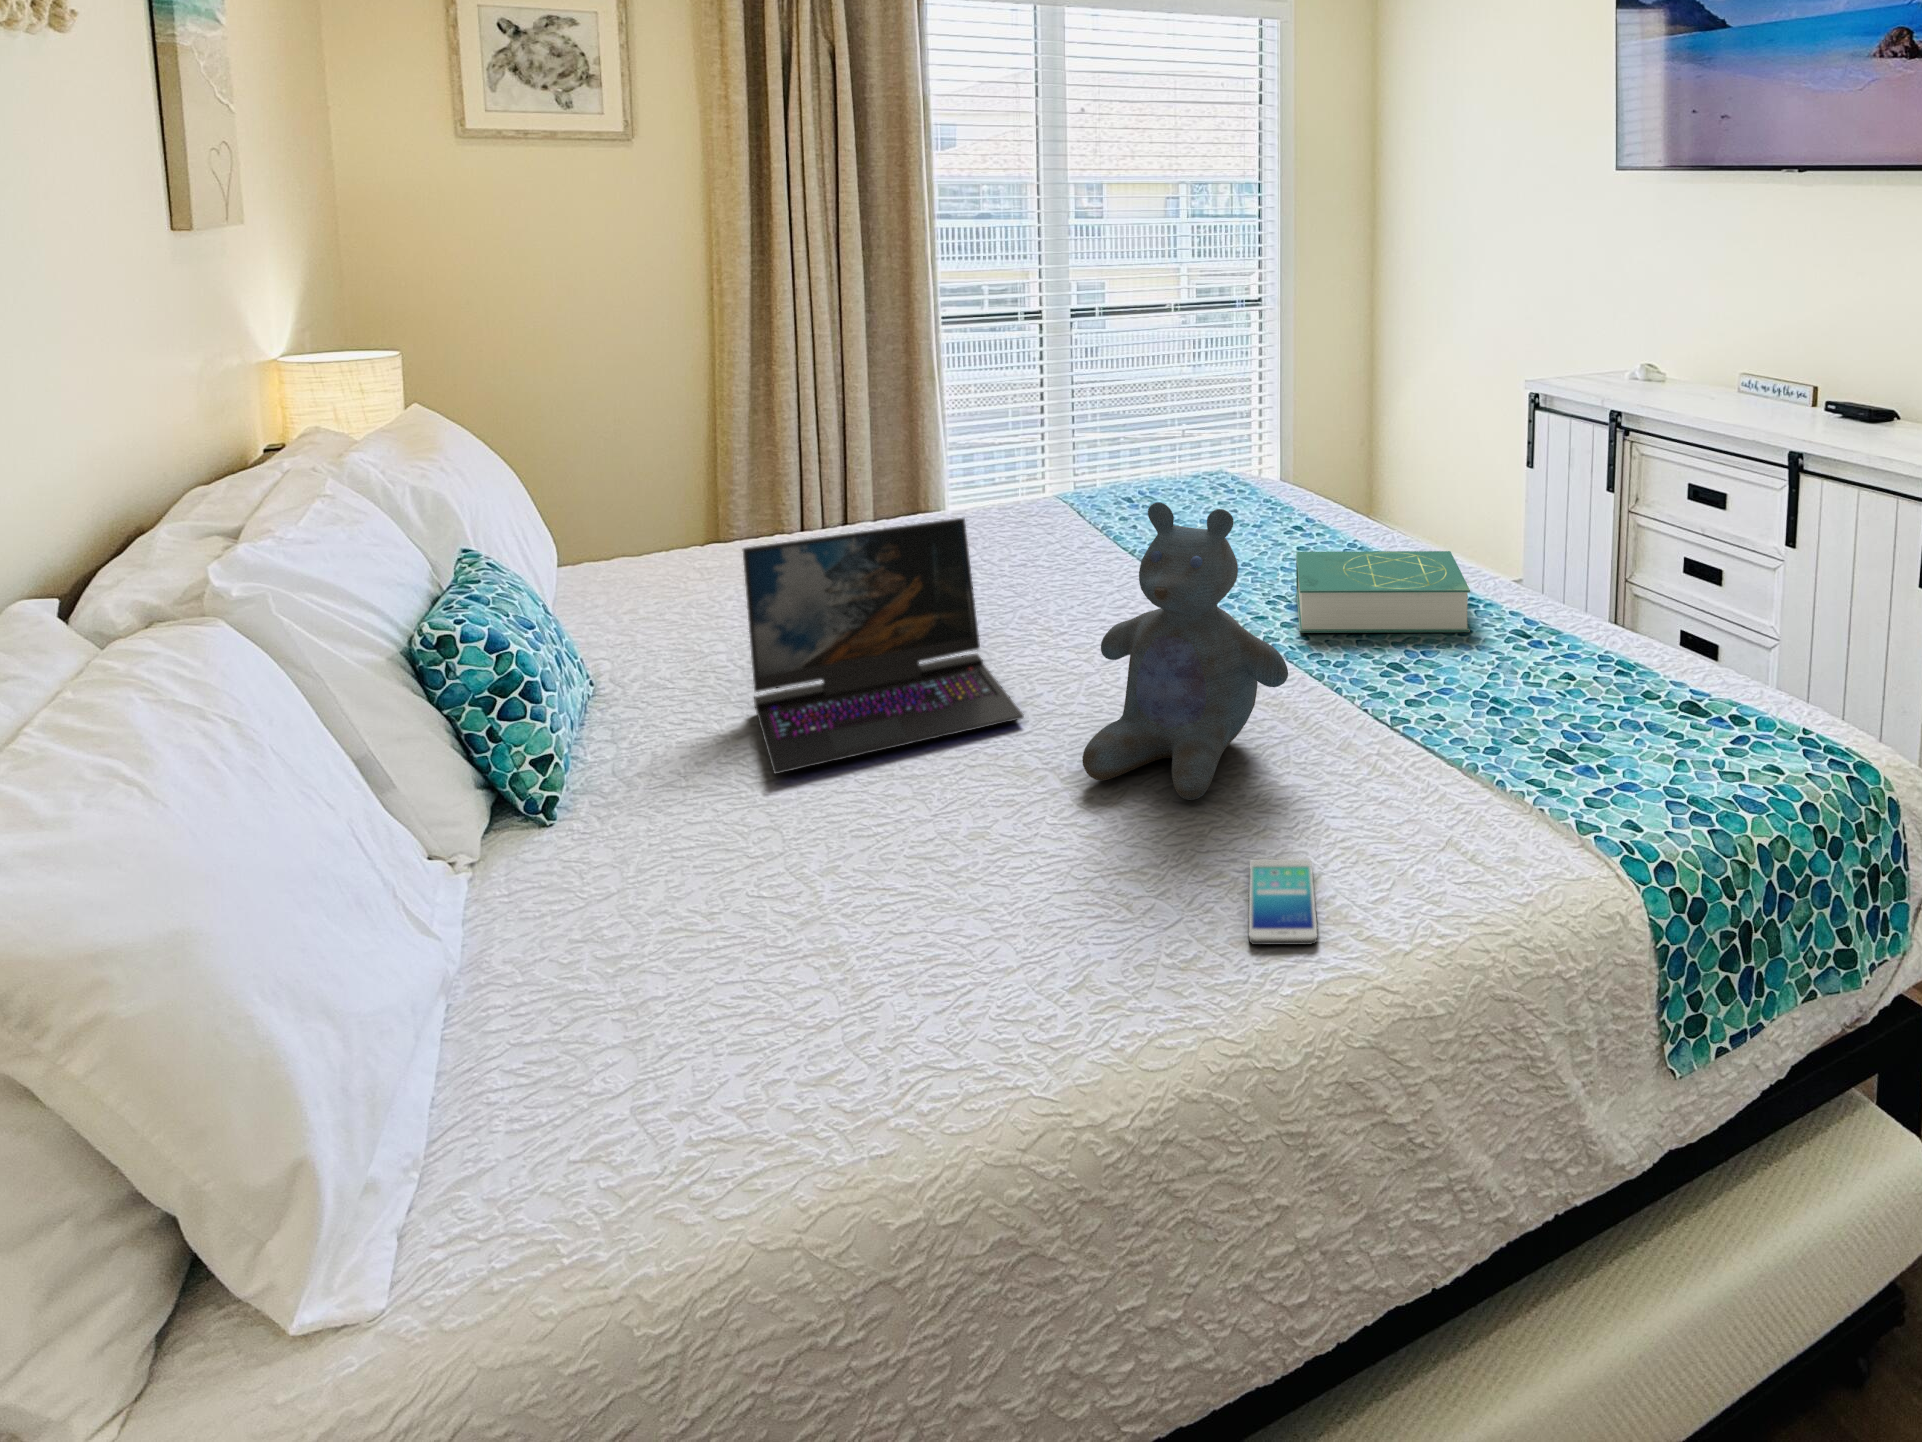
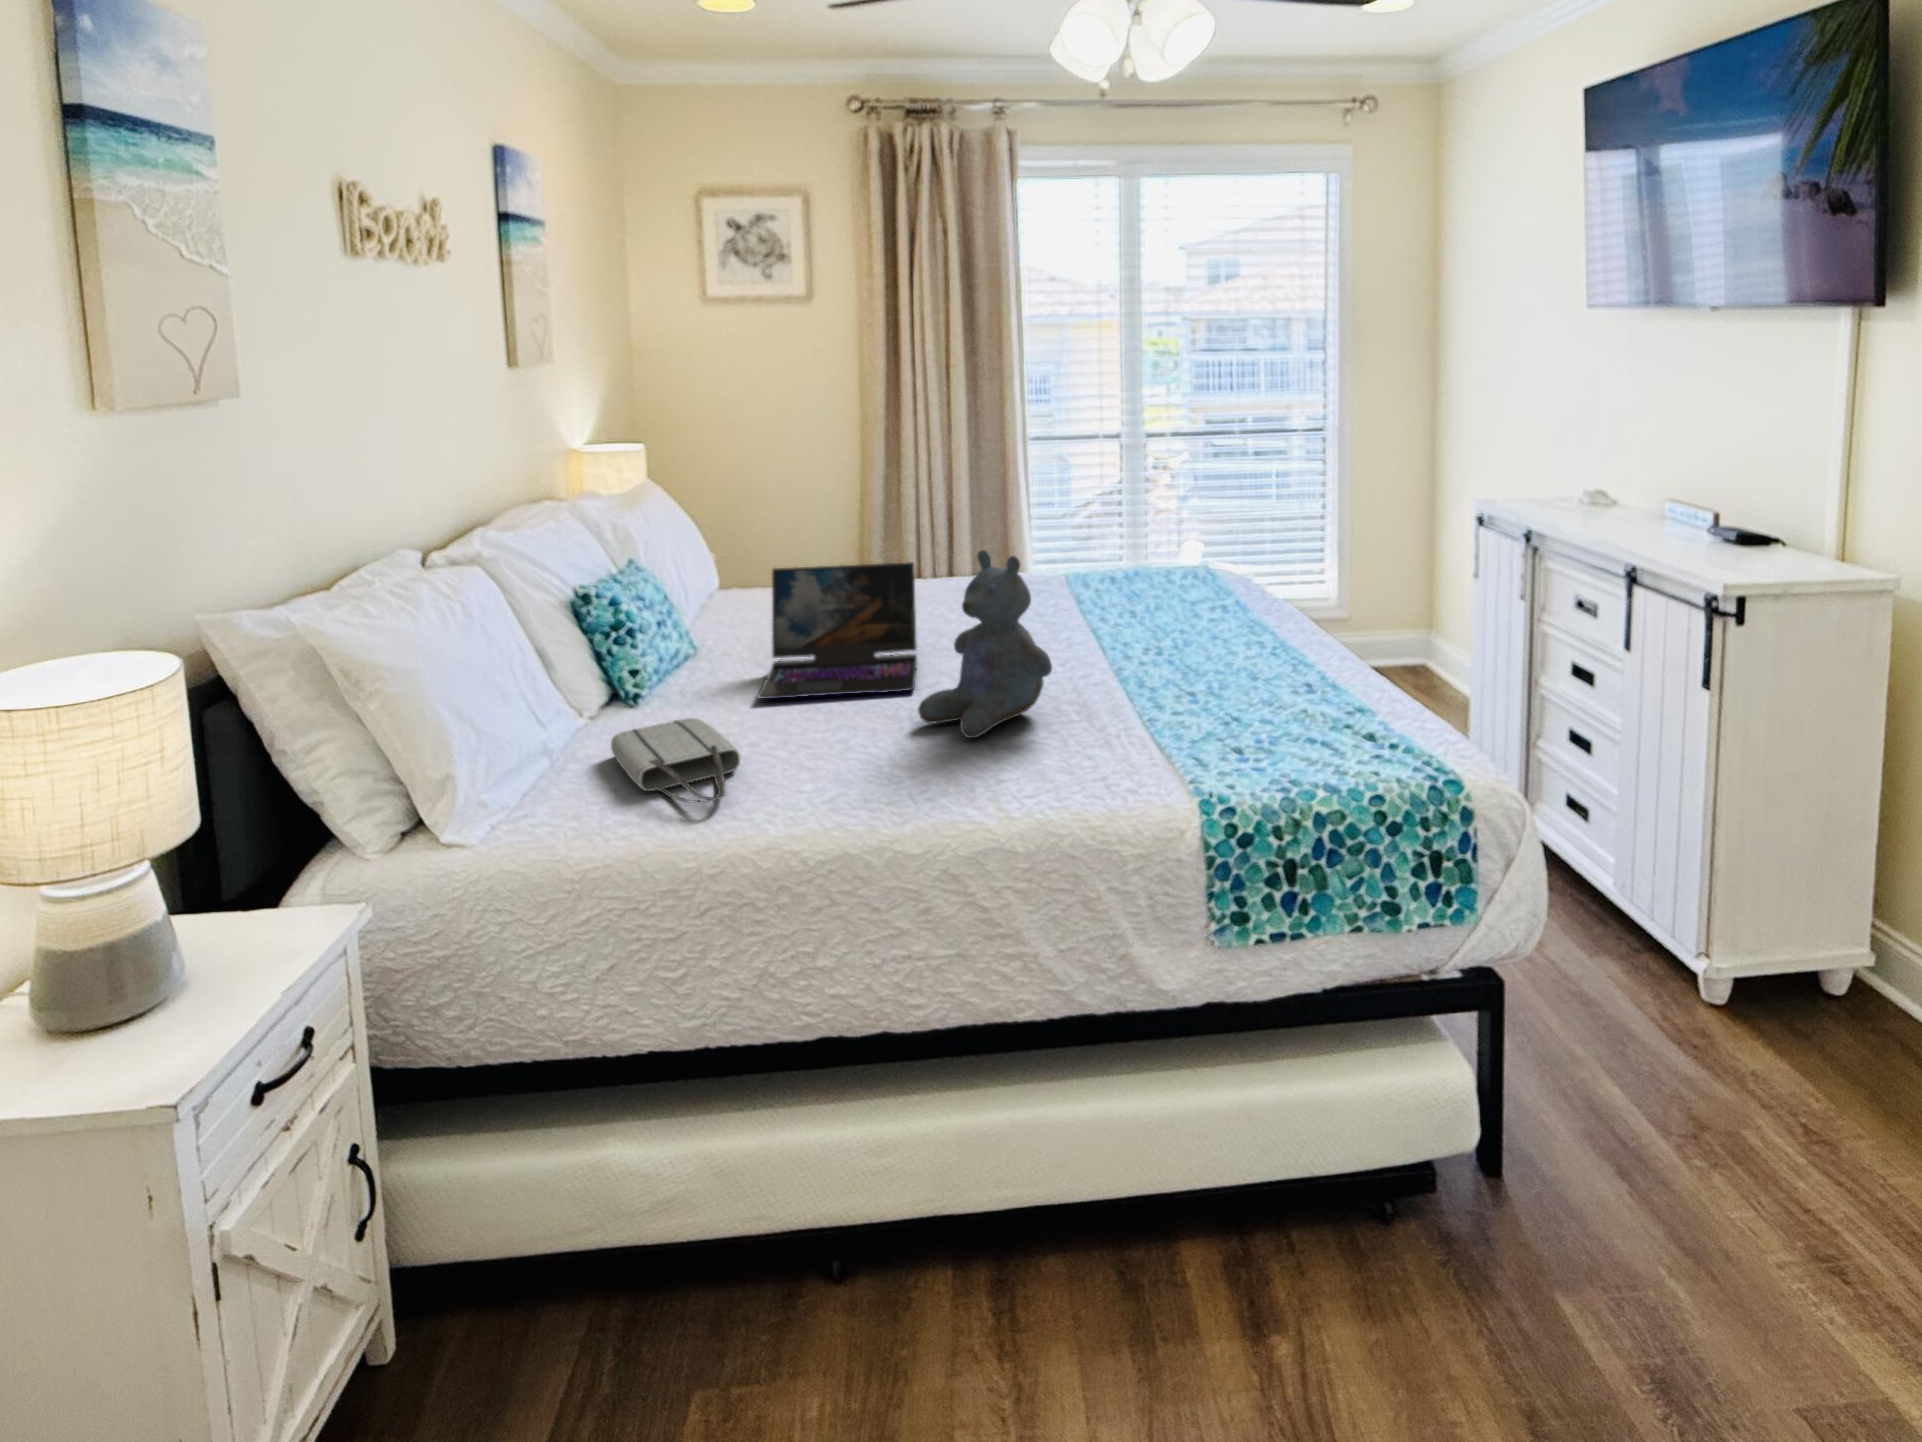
book: present [1296,551,1470,633] -> none [1139,612,1284,677]
tote bag: none [559,845,880,1051] -> present [611,718,740,802]
smartphone: present [1248,859,1317,945] -> none [935,768,1007,807]

